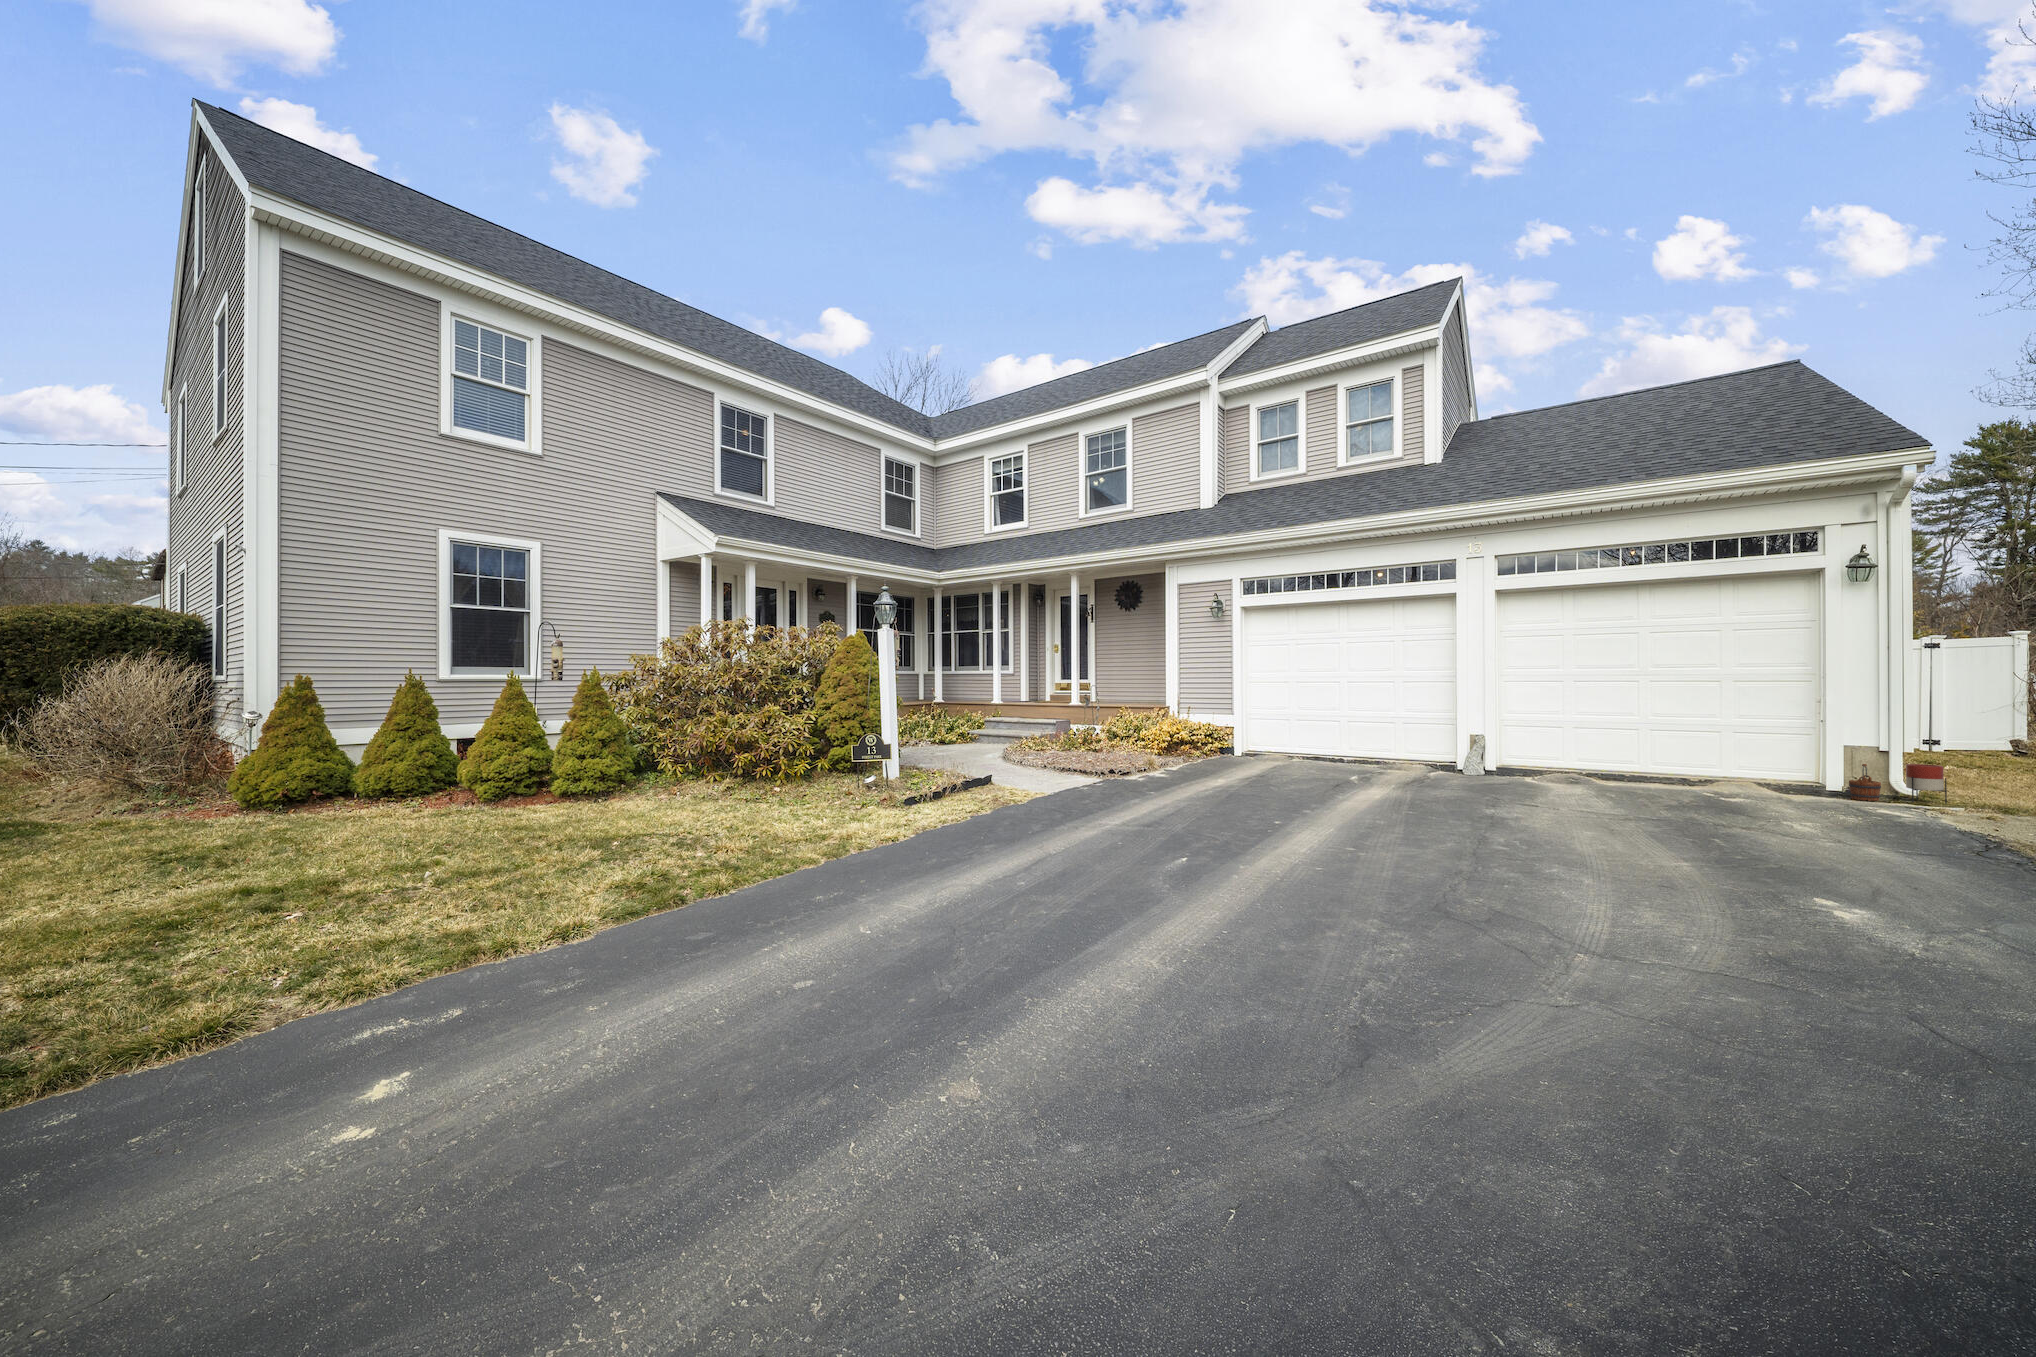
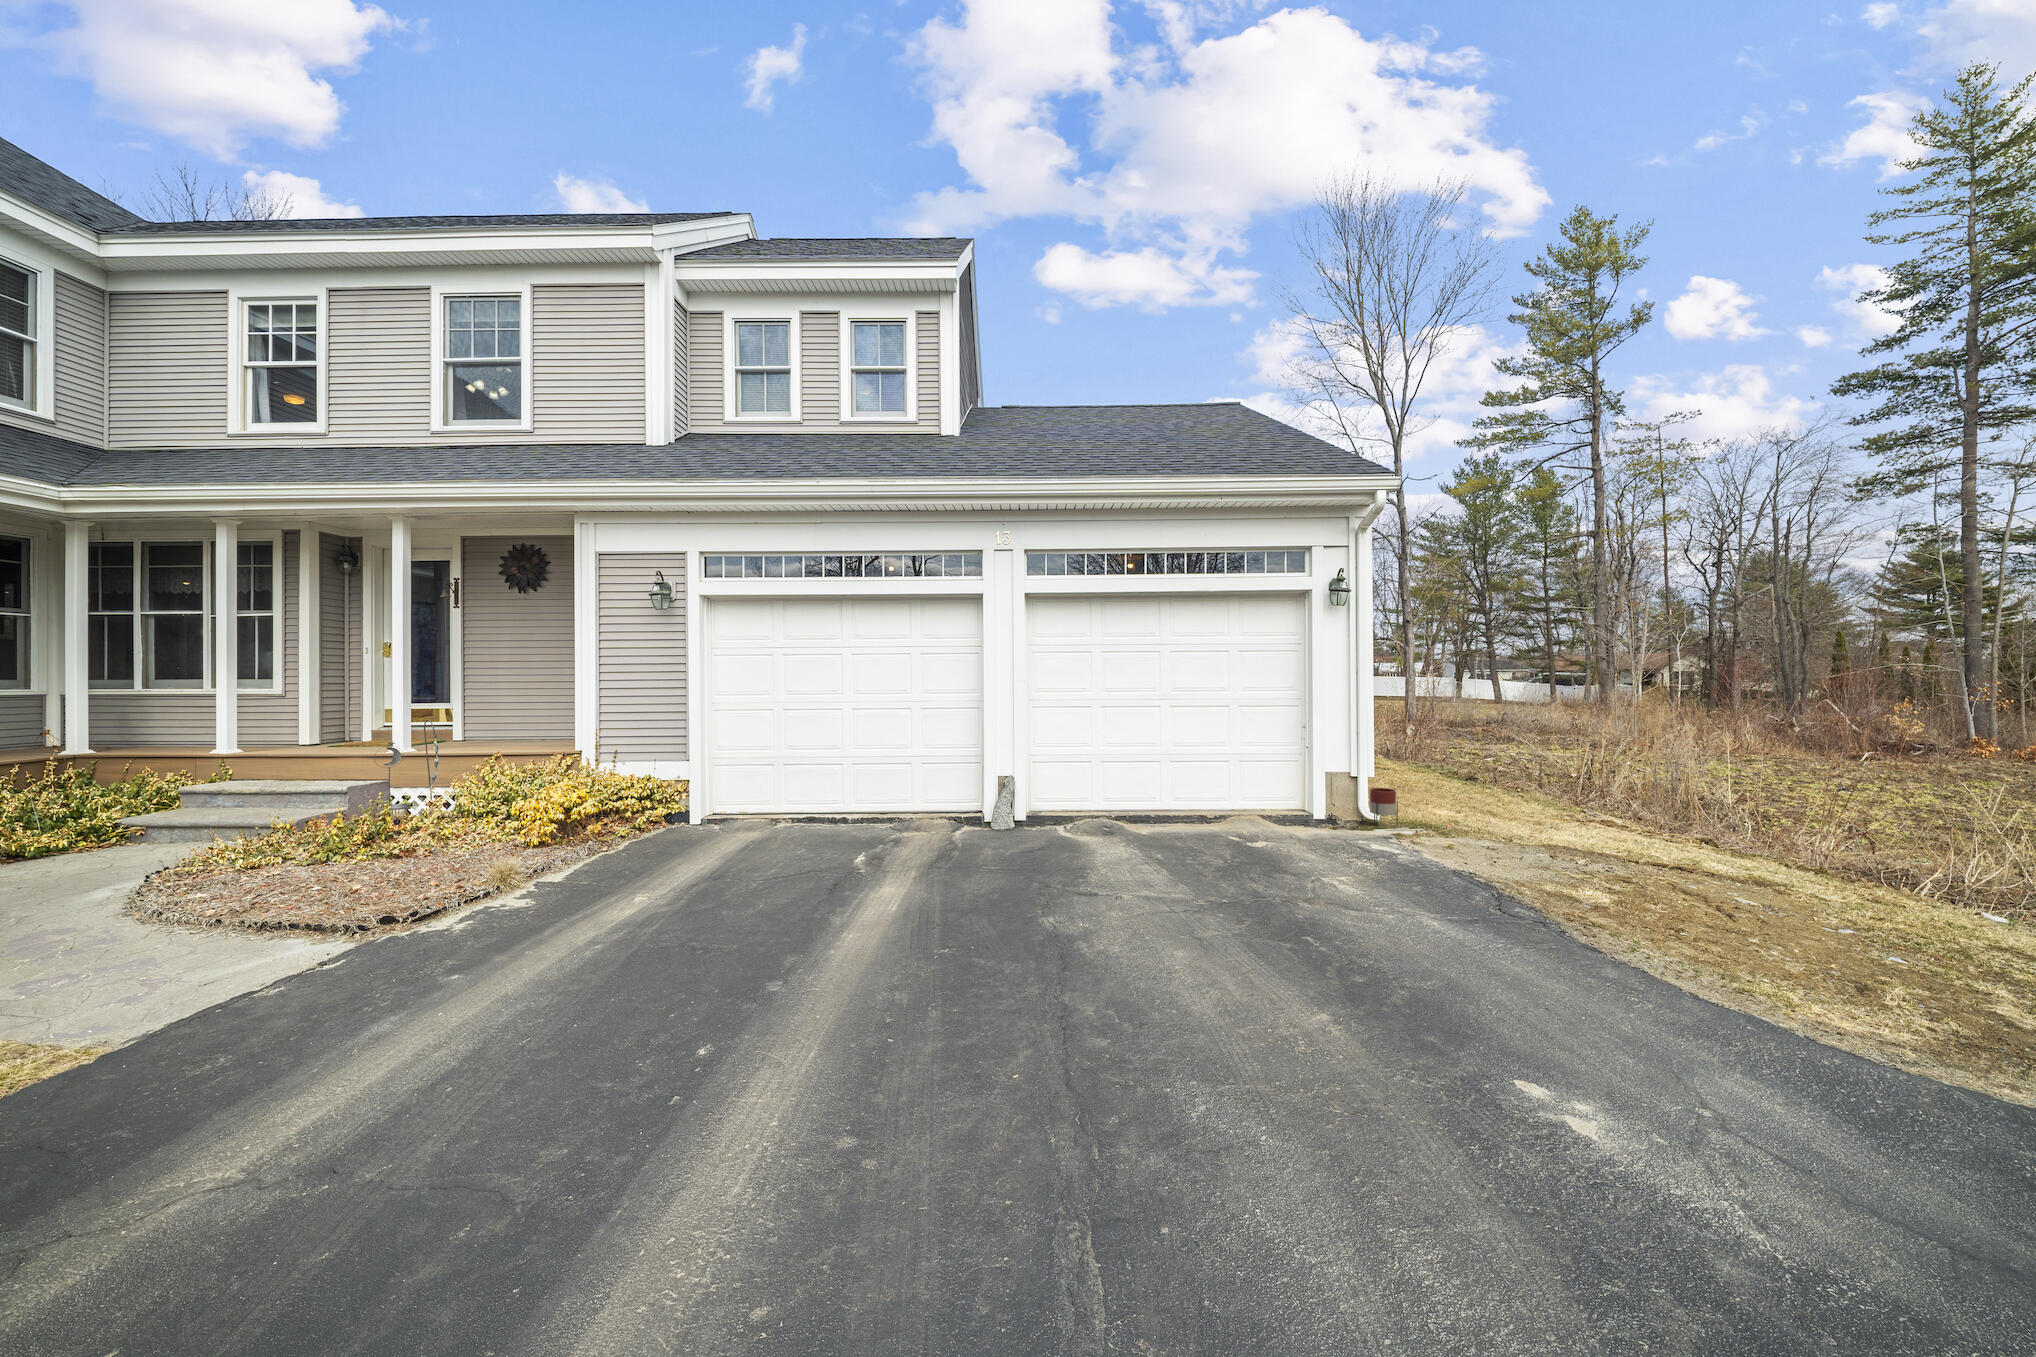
wooden bucket: present [1849,764,1881,801] -> none [1334,792,1358,830]

